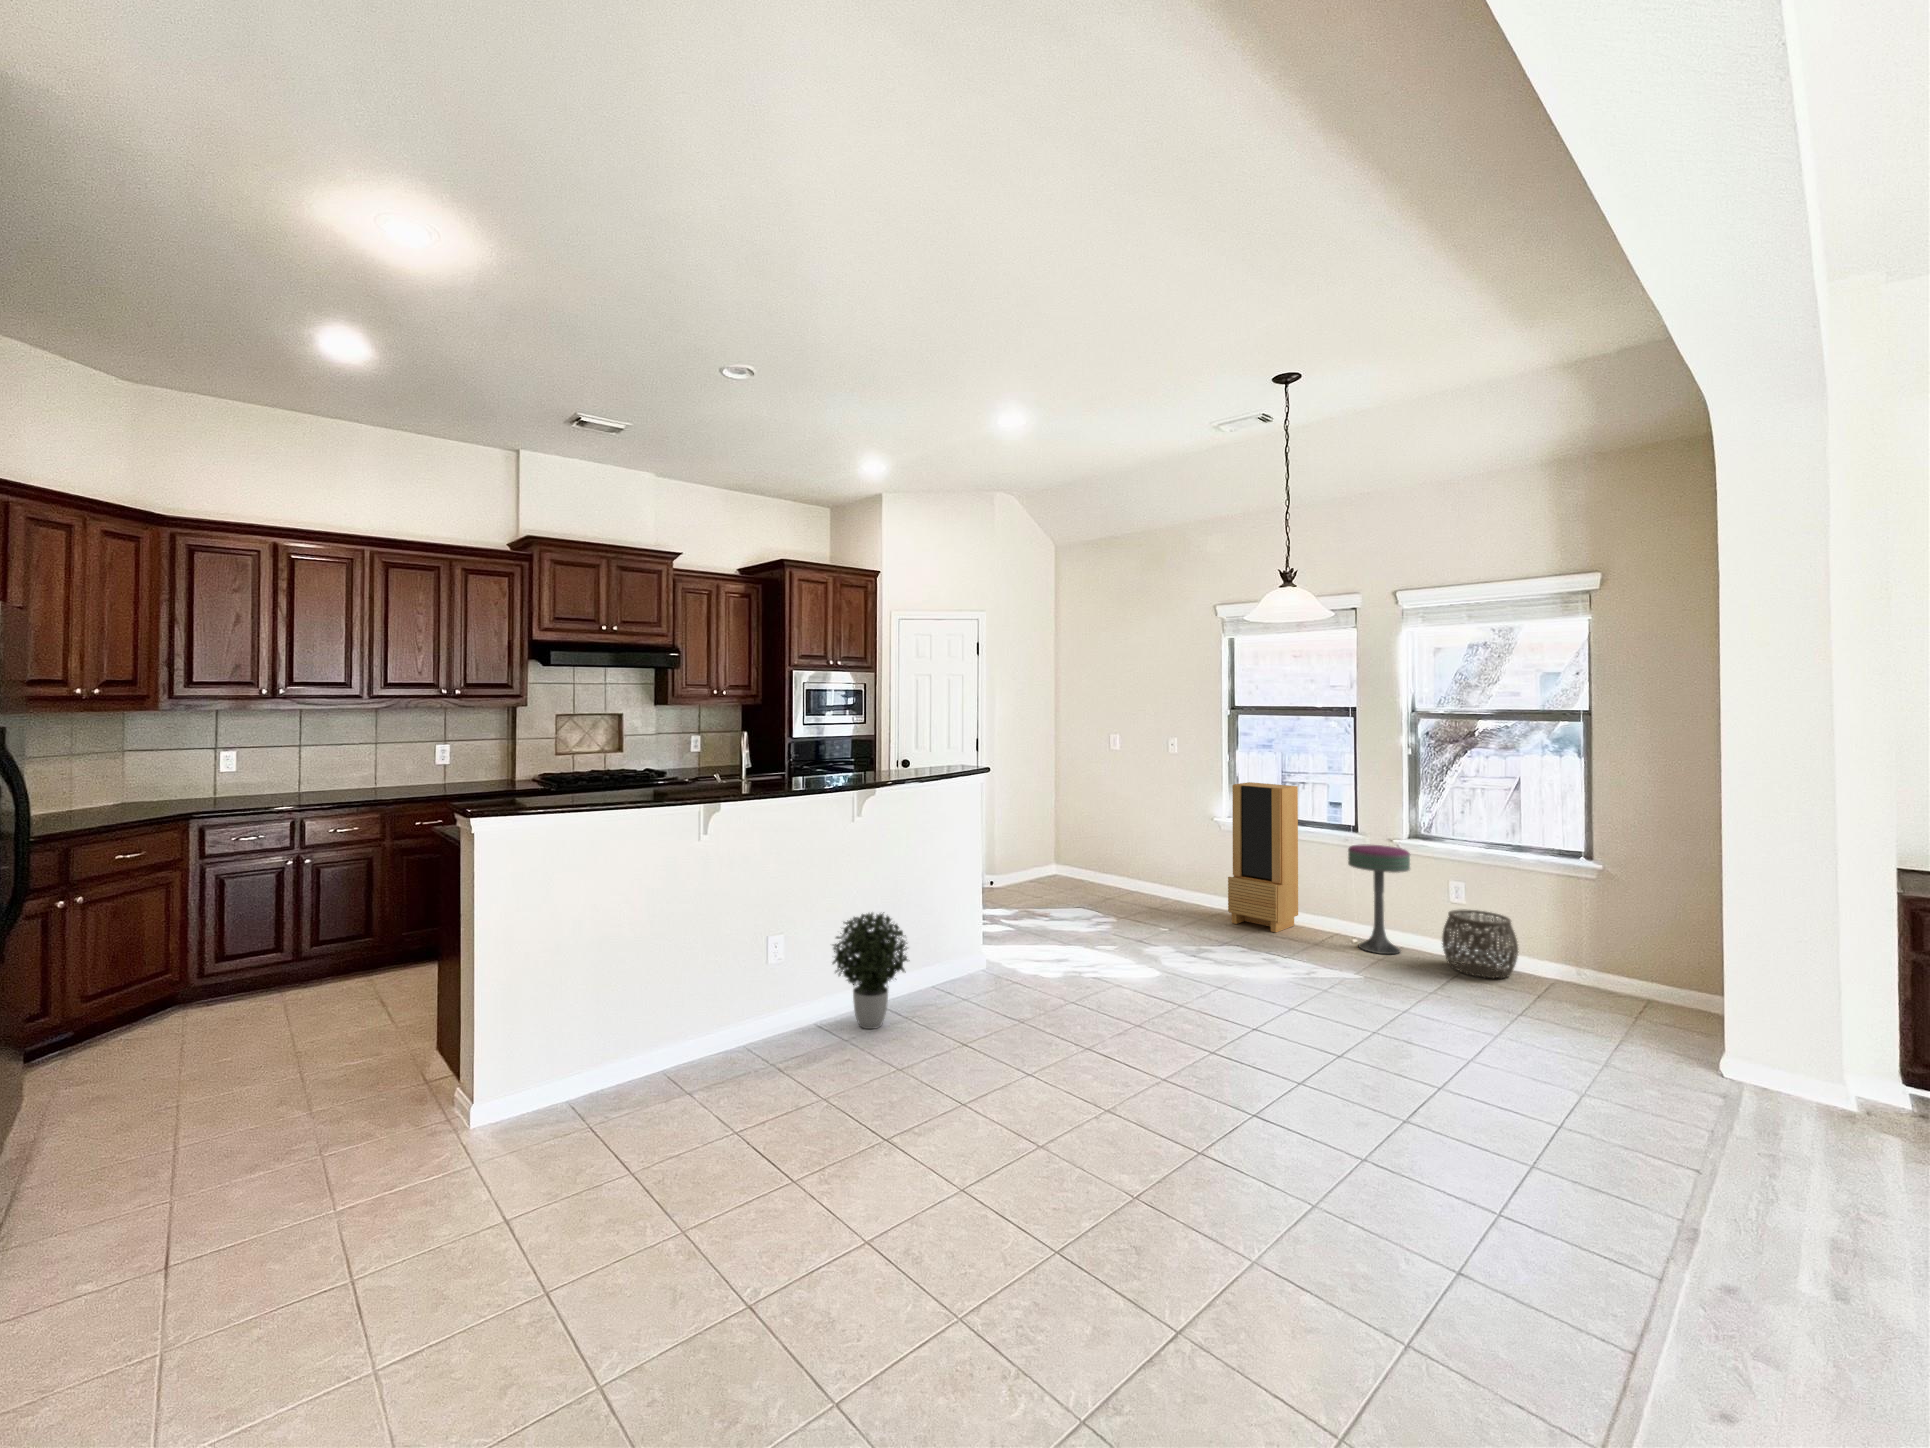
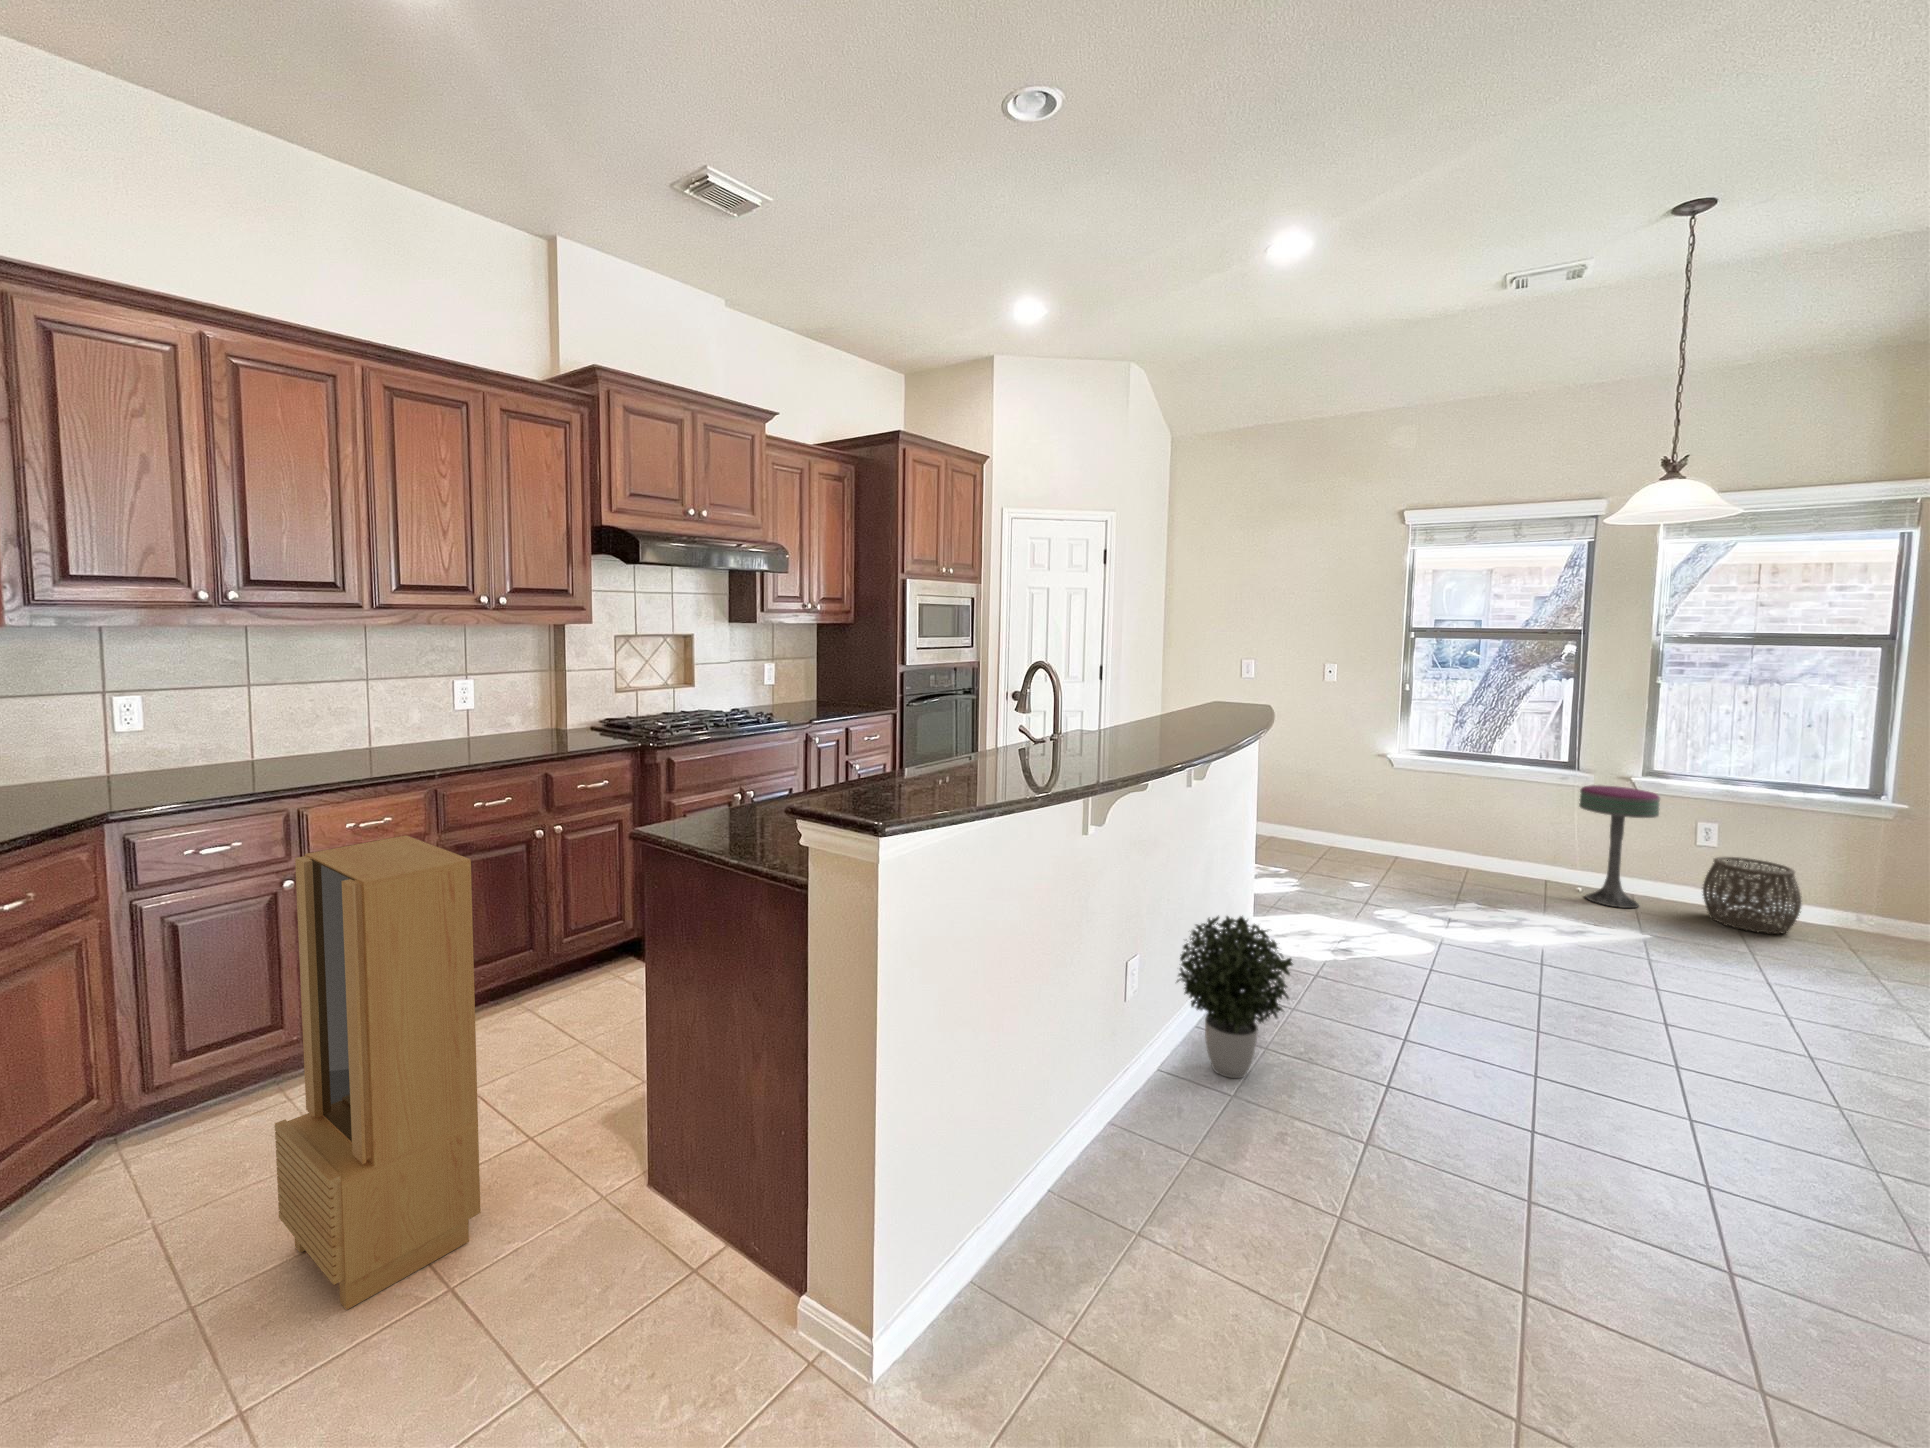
storage cabinet: present [1228,782,1298,932] -> present [275,835,481,1310]

